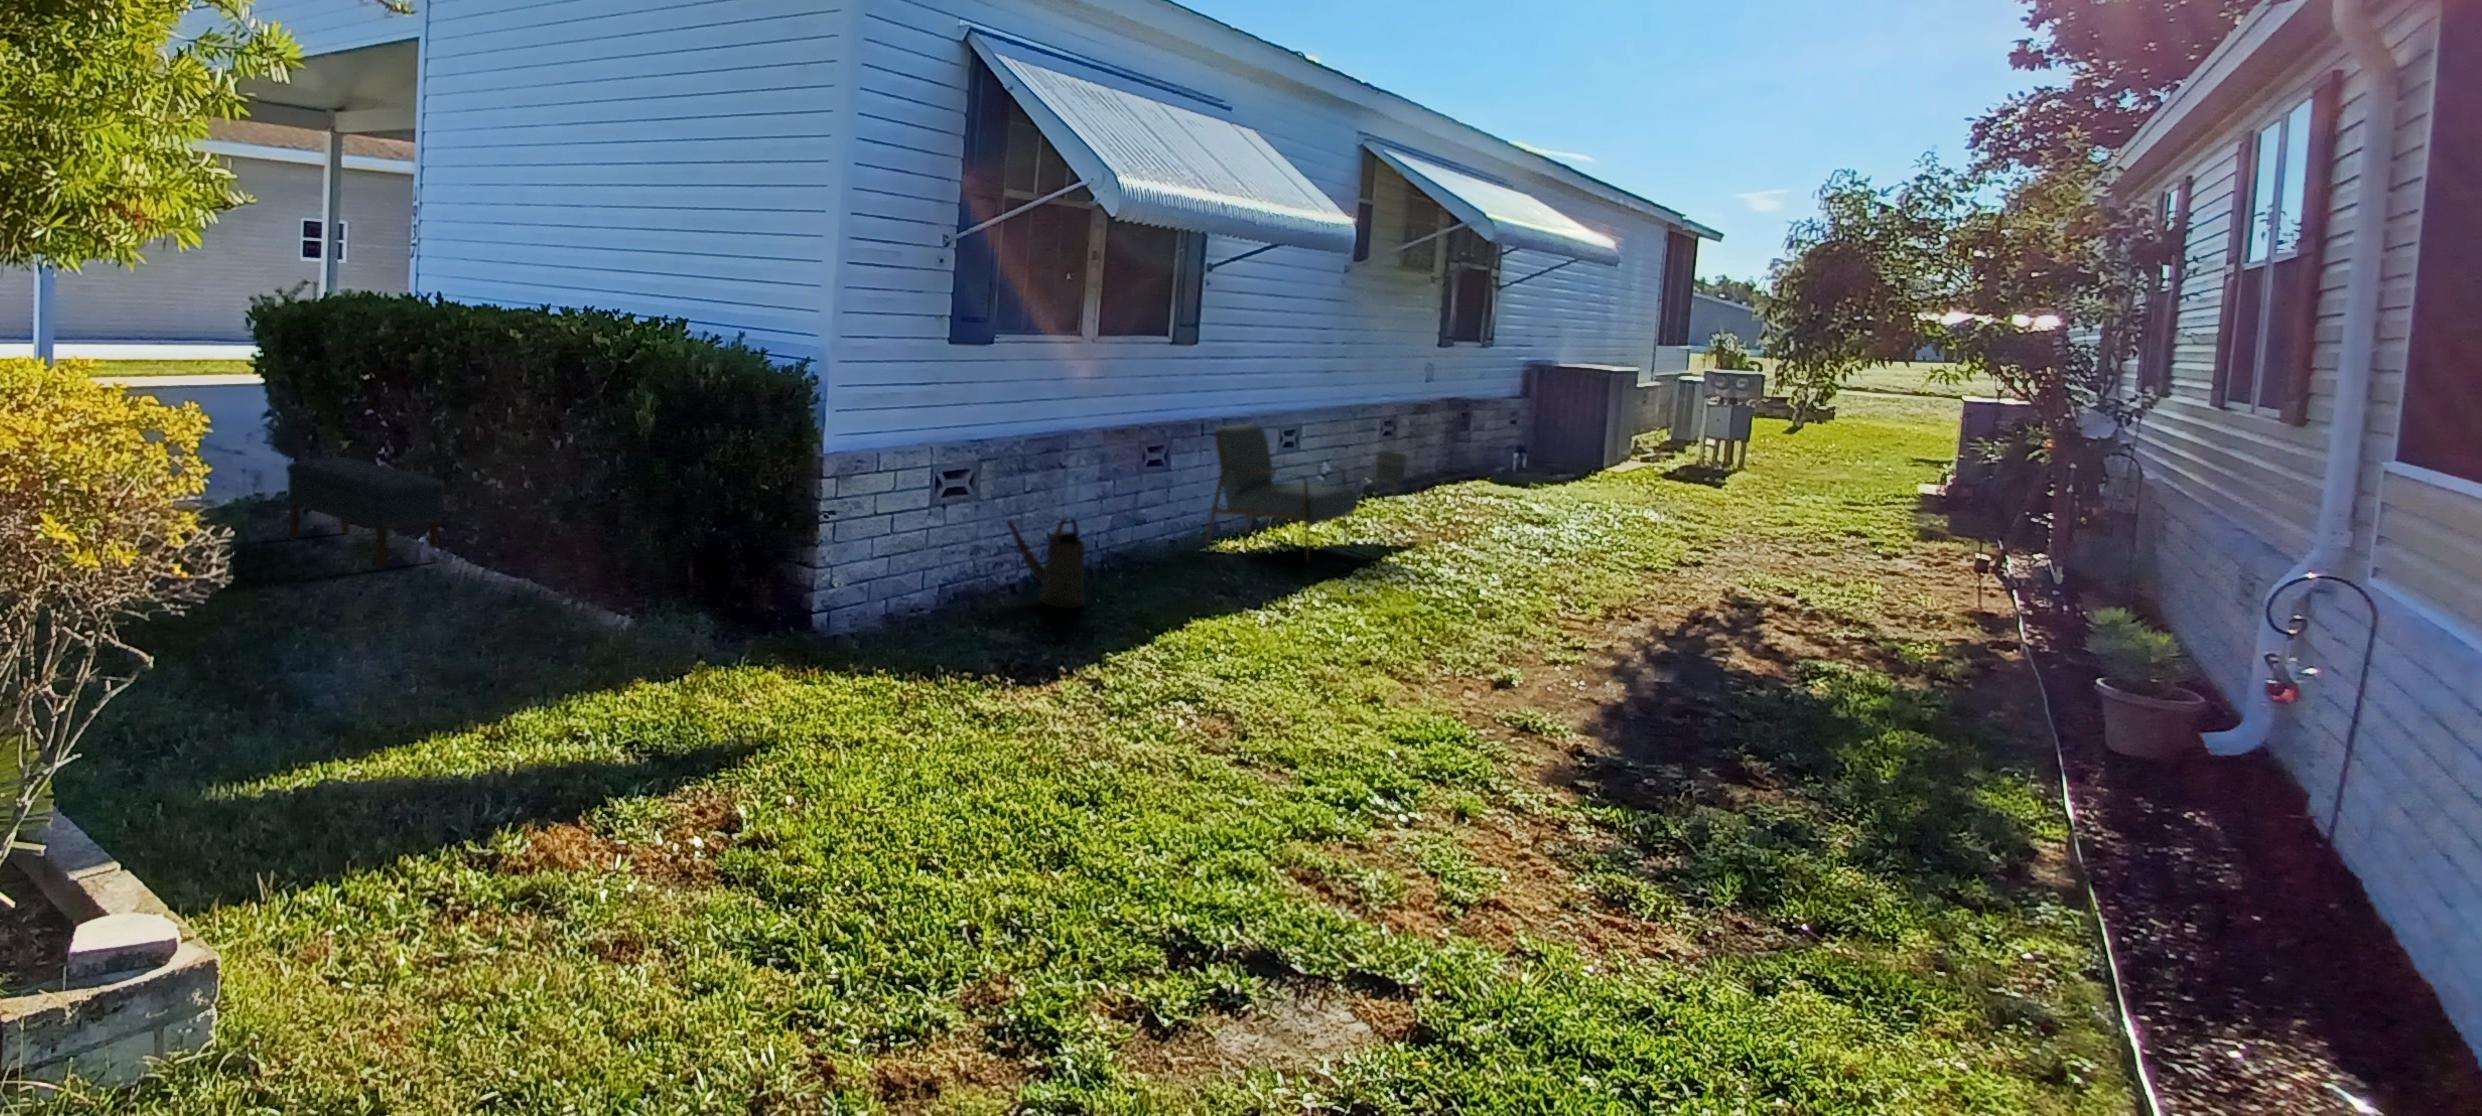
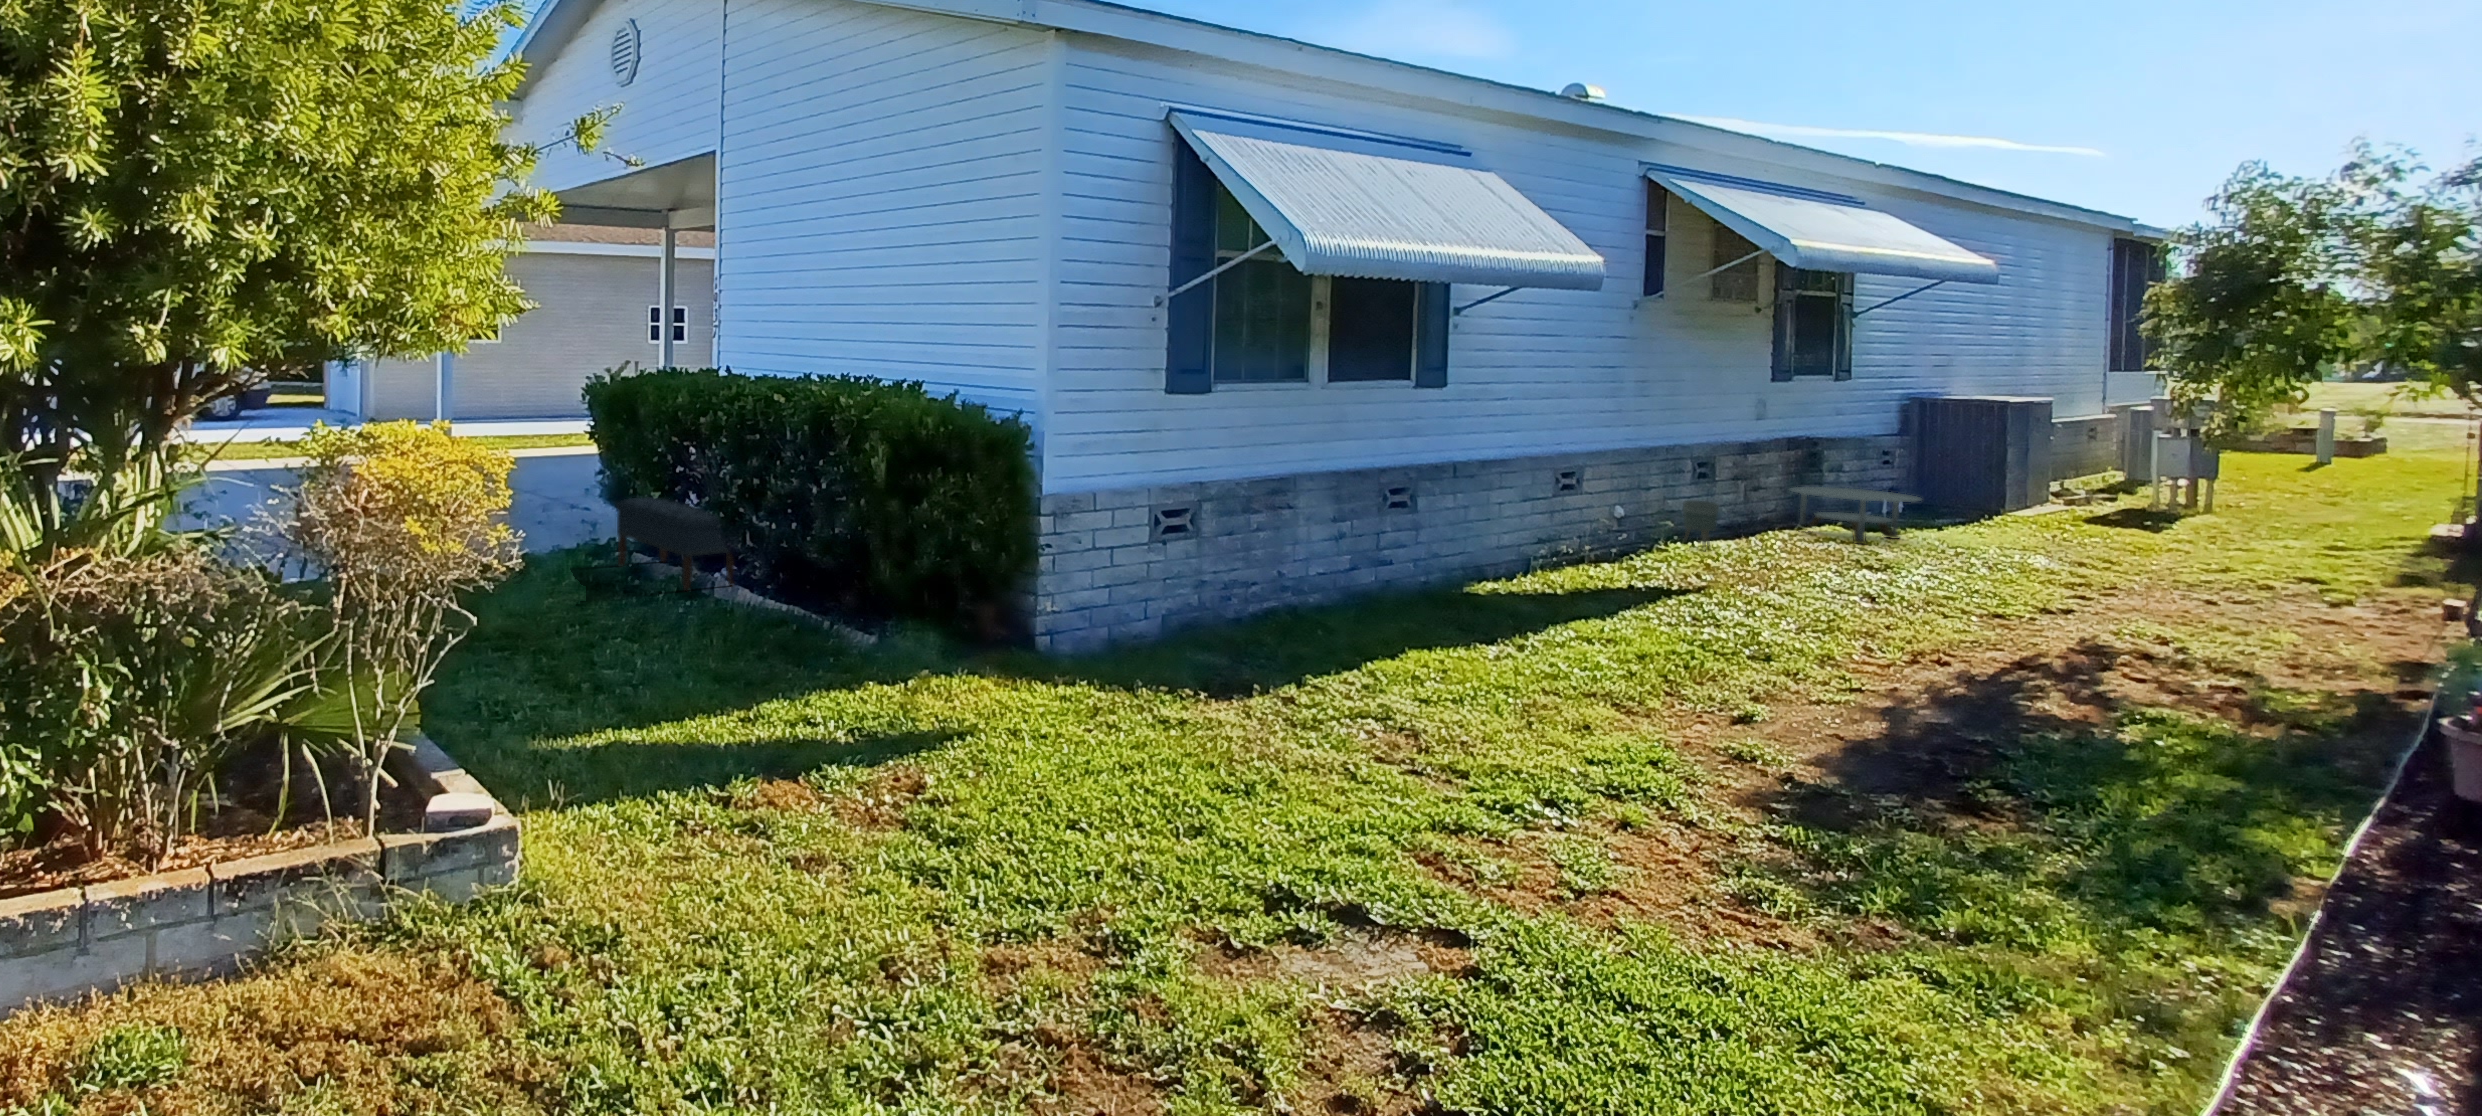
chair: present [1206,423,1356,559] -> none [1466,469,1628,606]
round table: none [1454,438,1565,492] -> present [1791,487,1921,544]
watering can: present [1007,517,1096,608] -> none [1238,552,1321,639]

